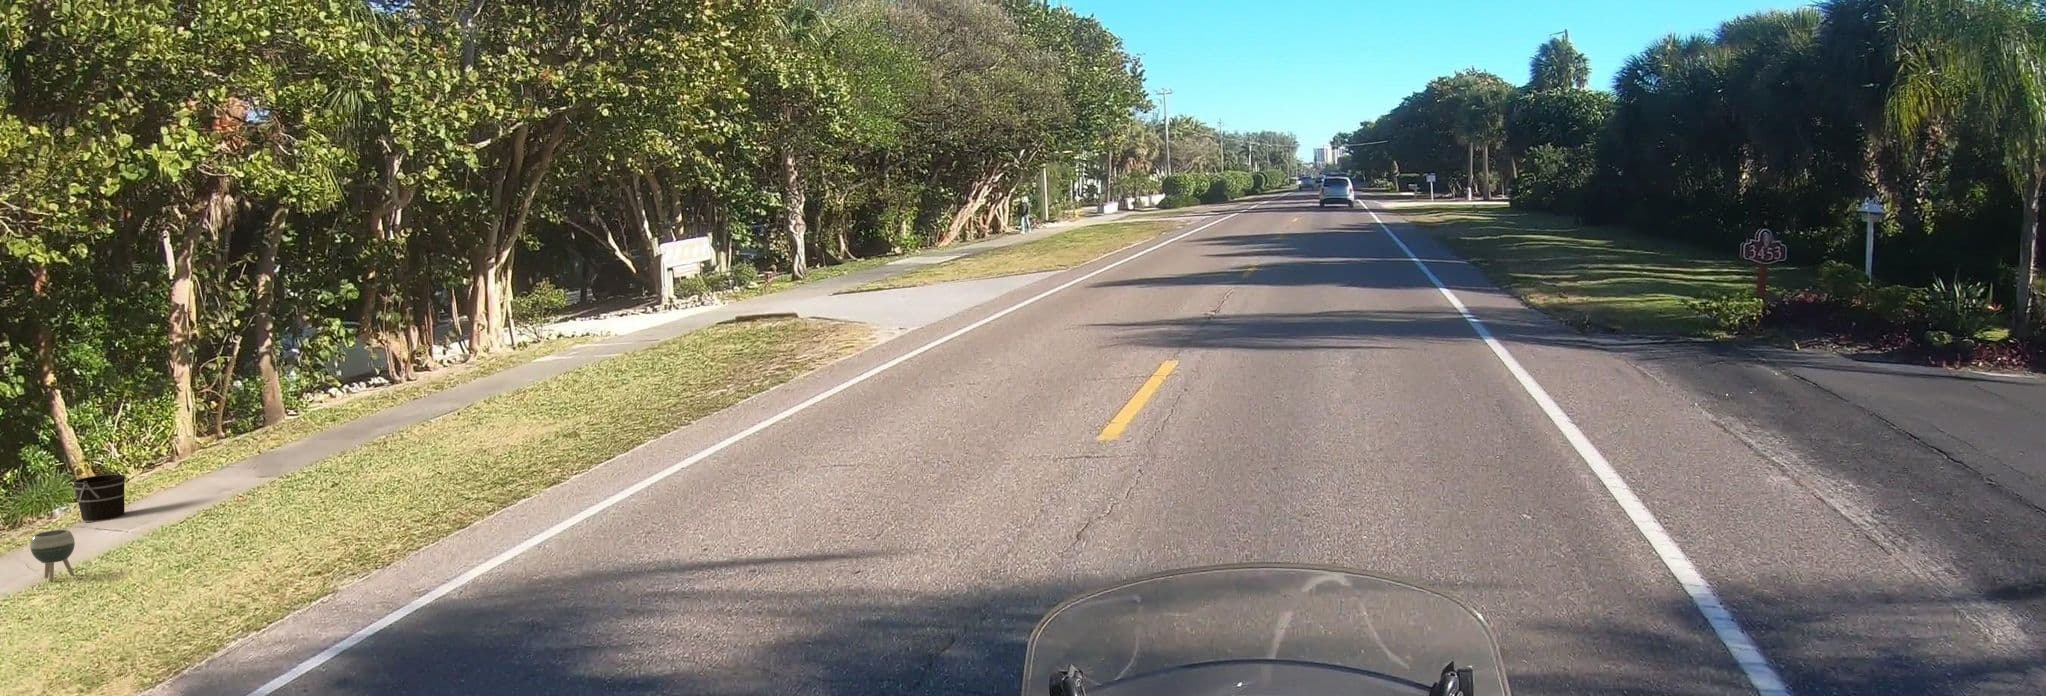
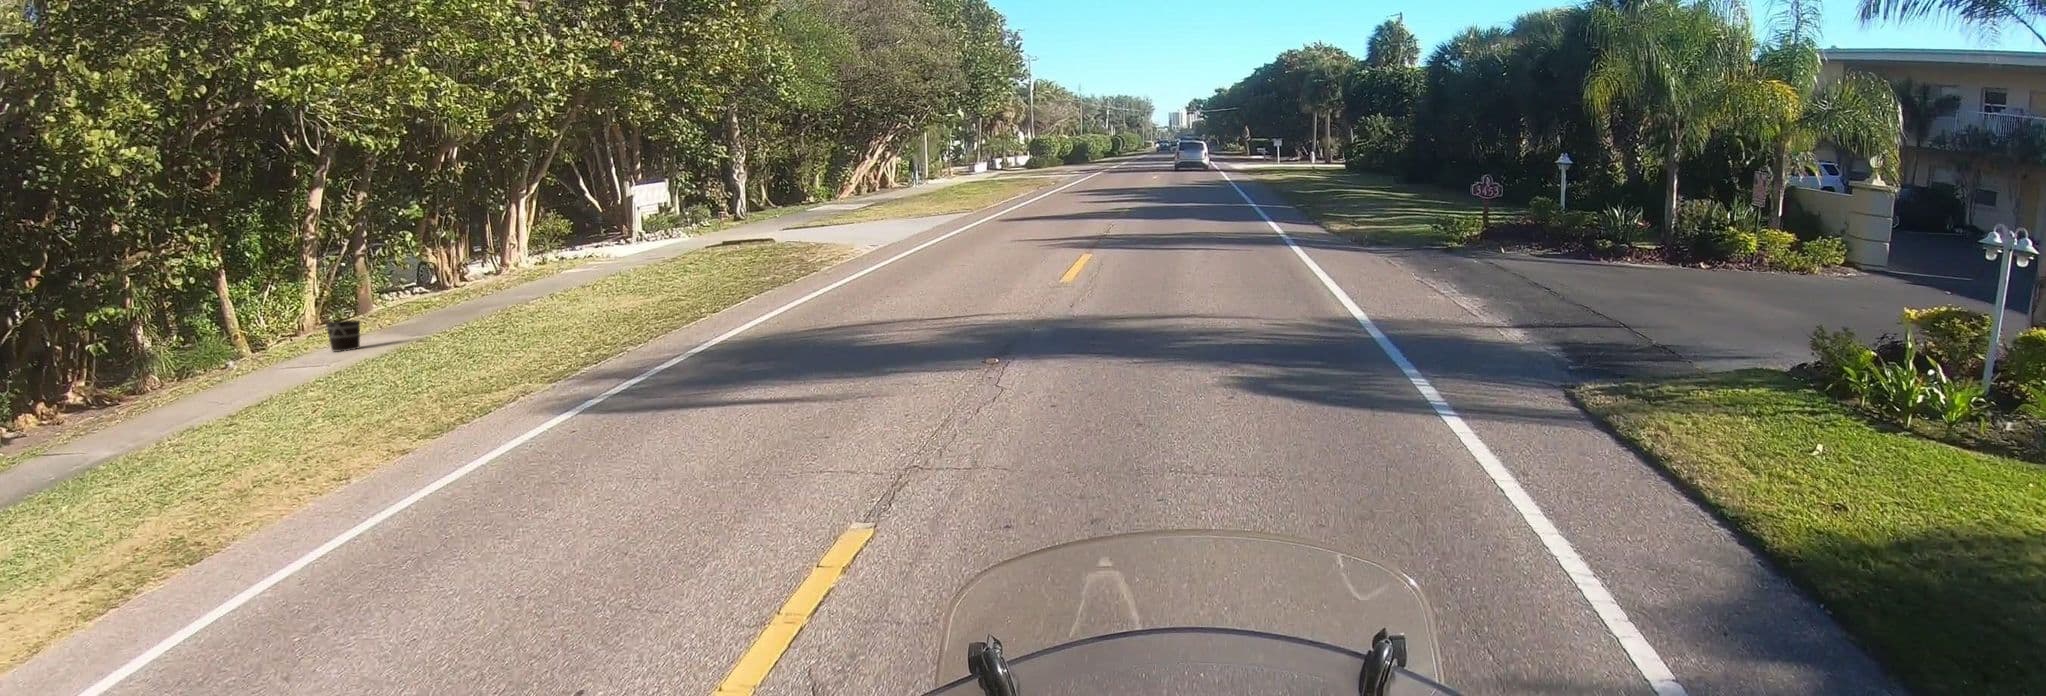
planter: present [30,530,75,582] -> none [358,338,385,370]

